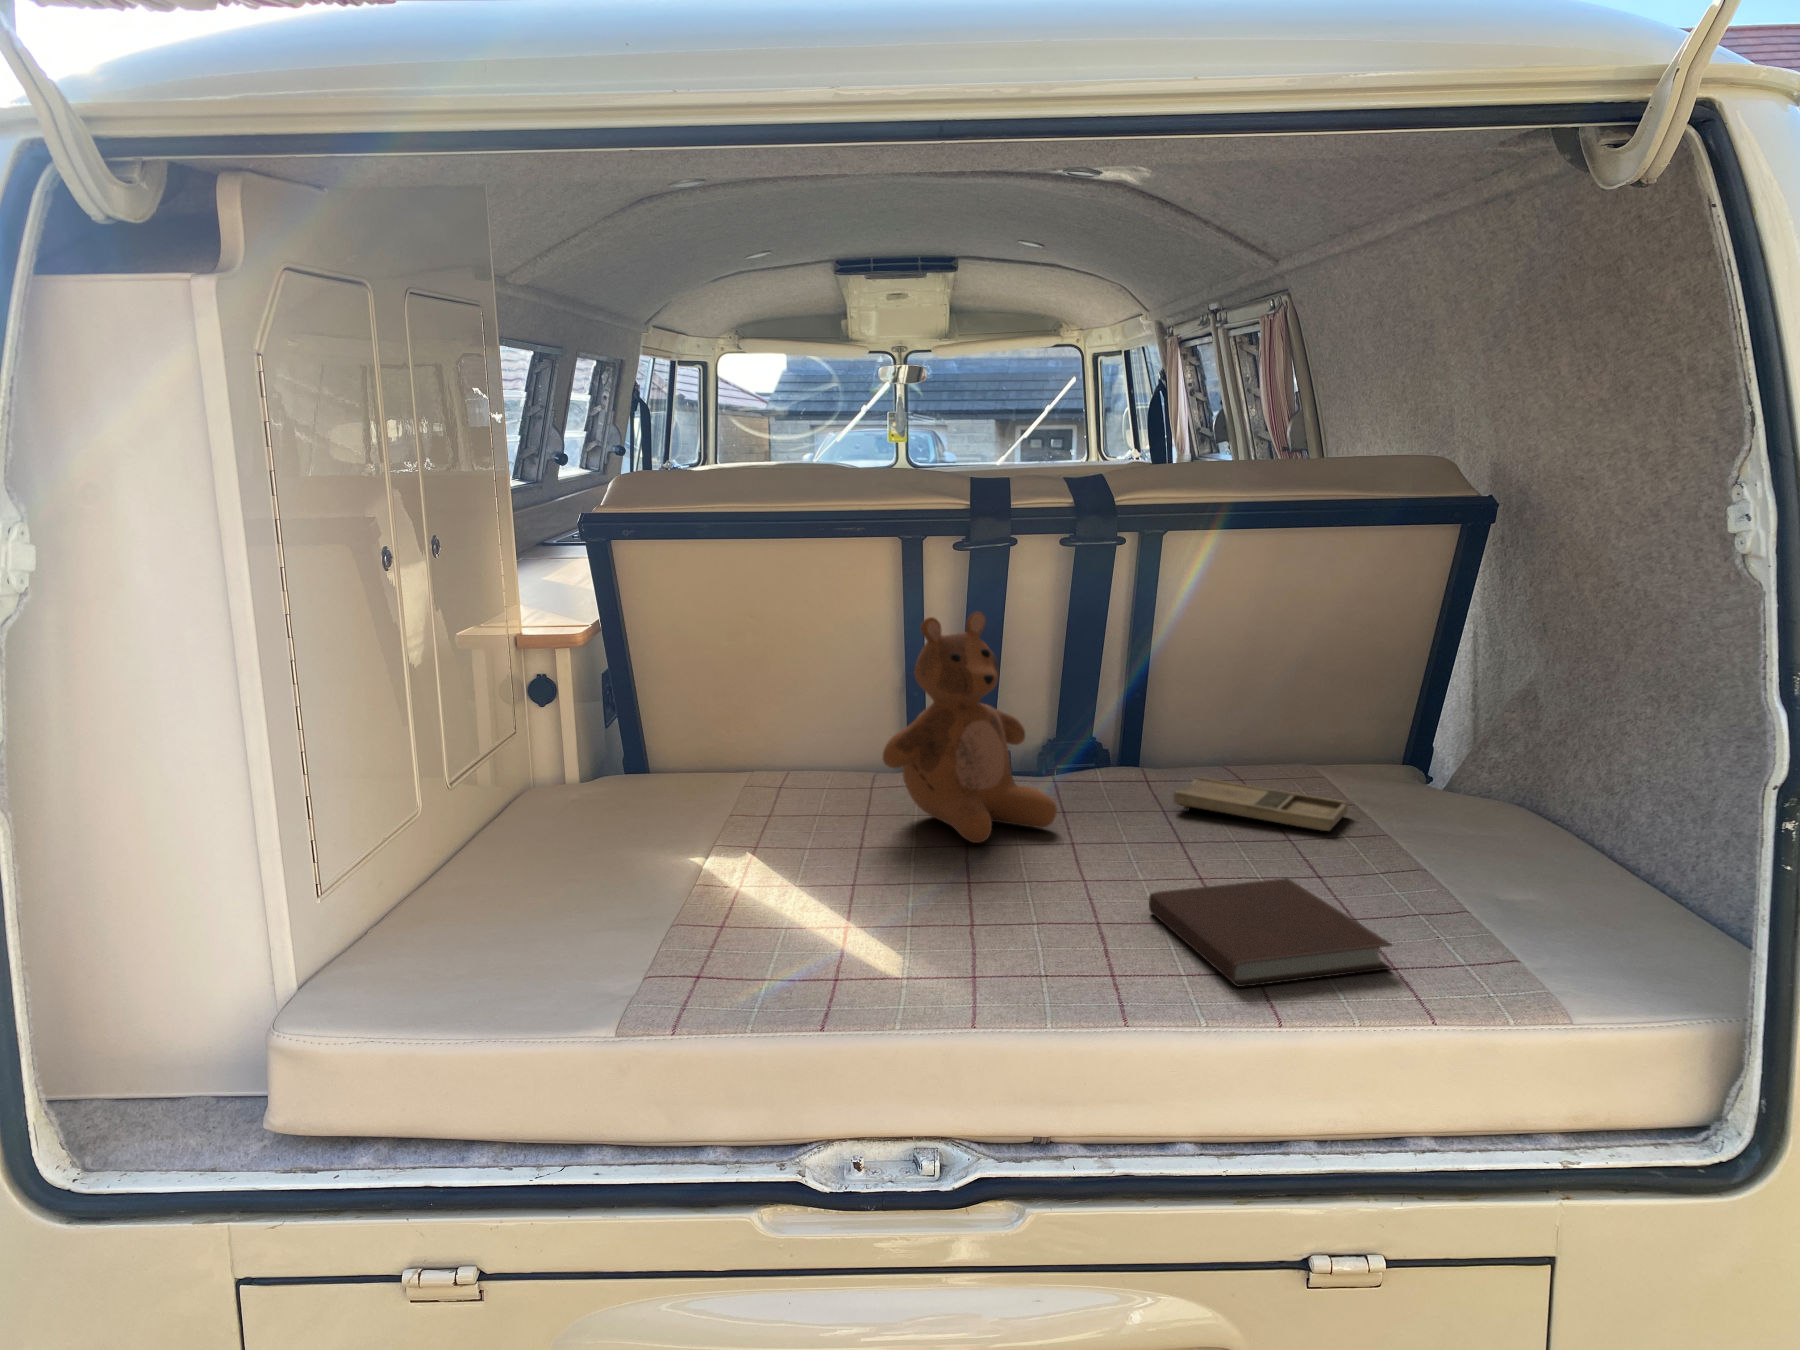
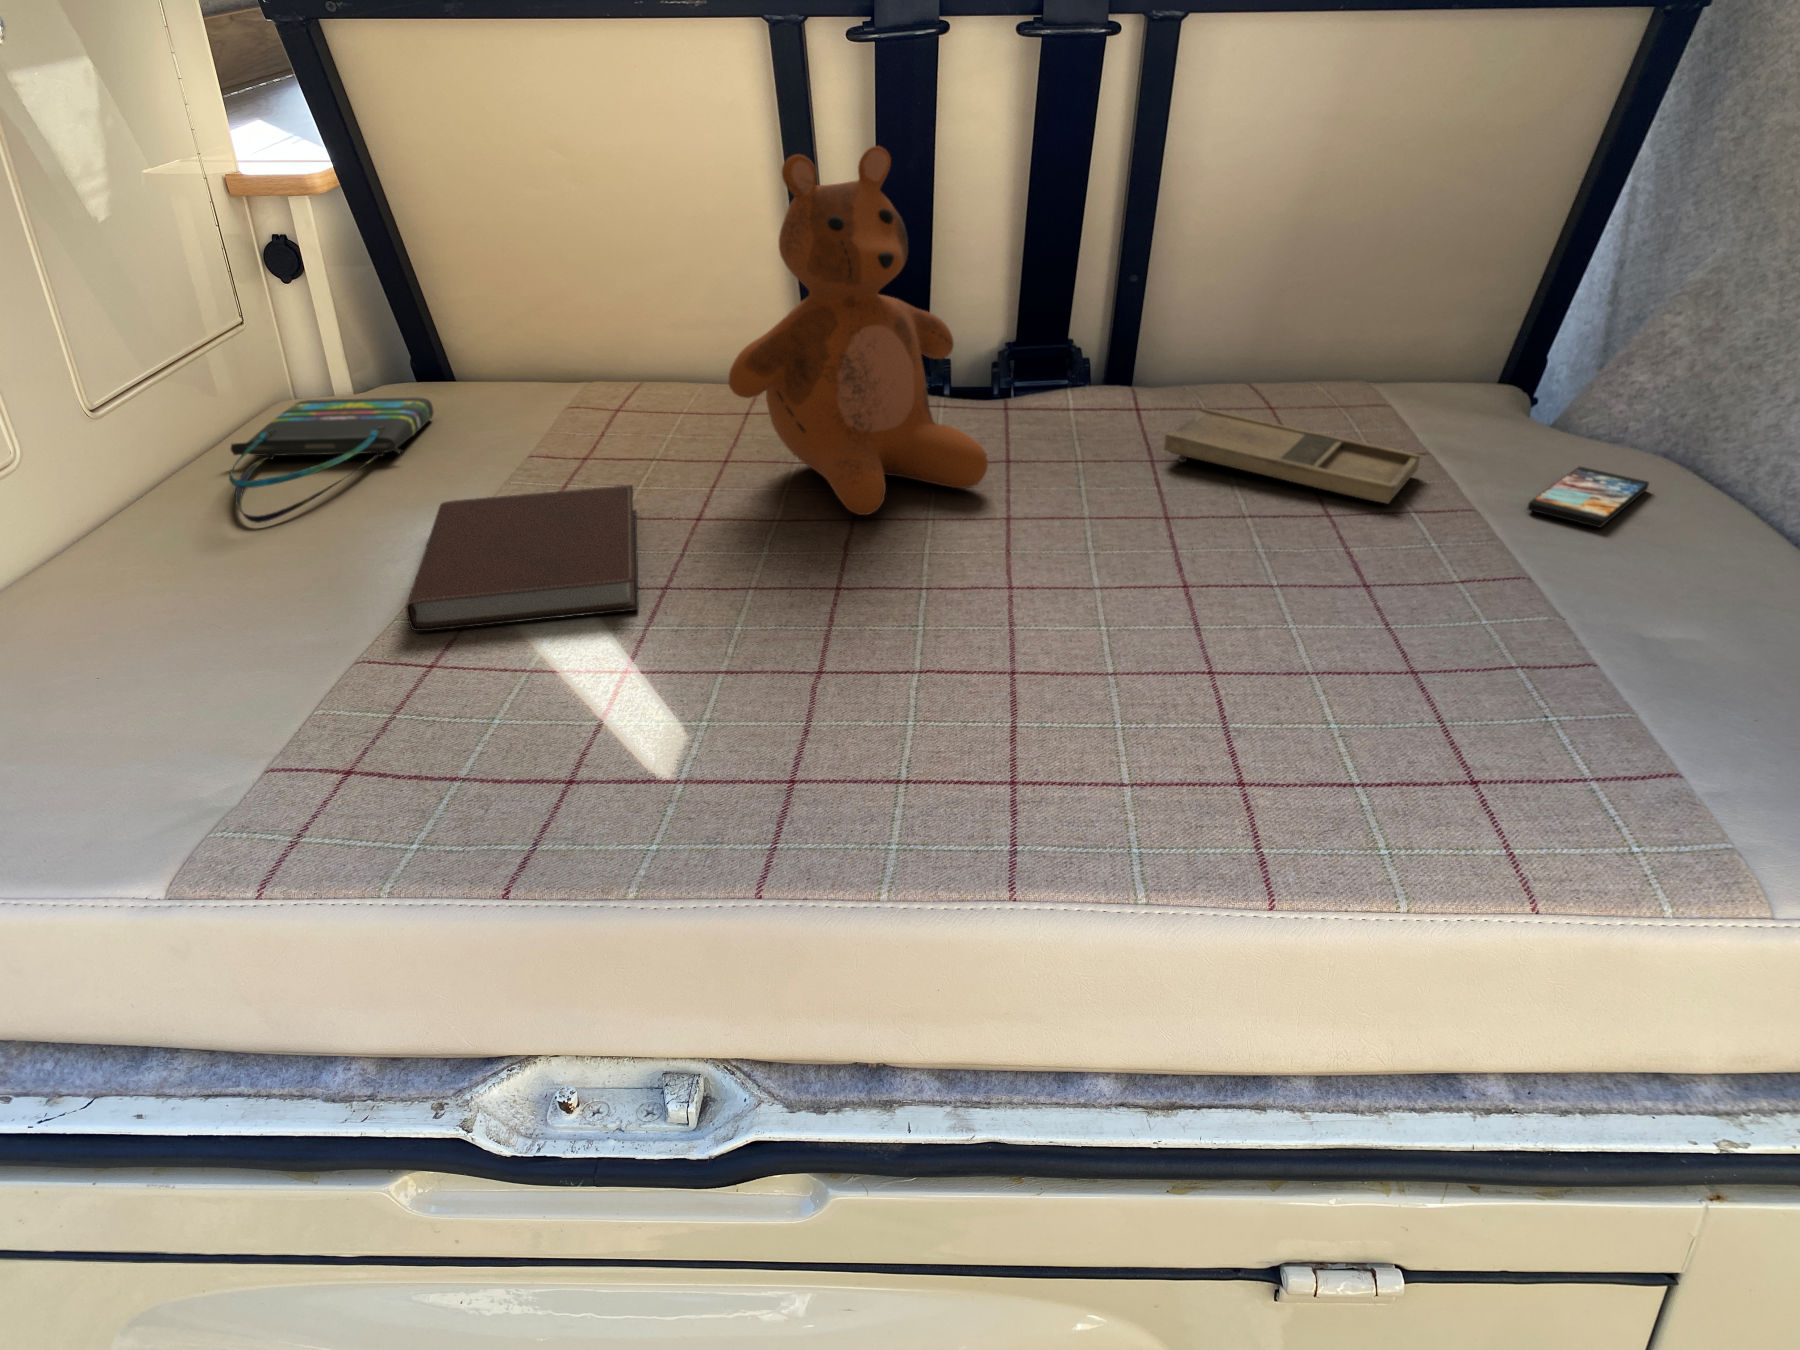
tote bag: none [523,780,651,855] -> present [229,397,434,523]
smartphone: none [1422,808,1503,842] -> present [1528,466,1649,528]
notebook: present [1149,878,1392,987] -> present [406,485,639,631]

